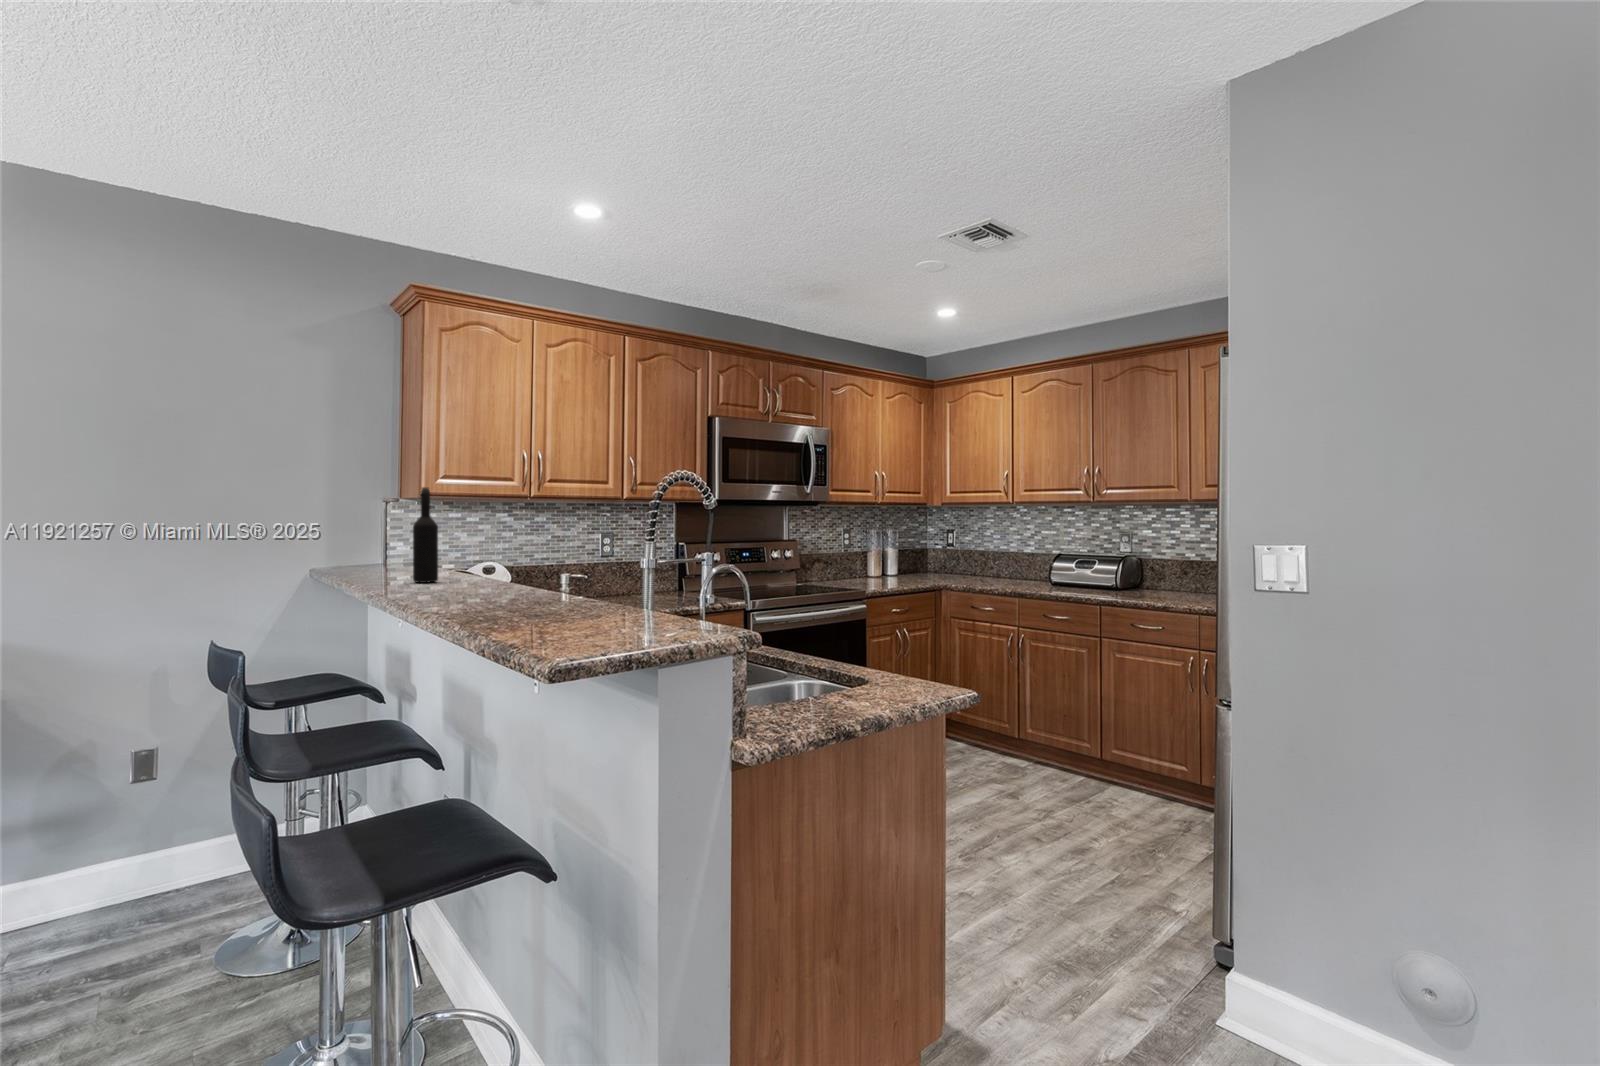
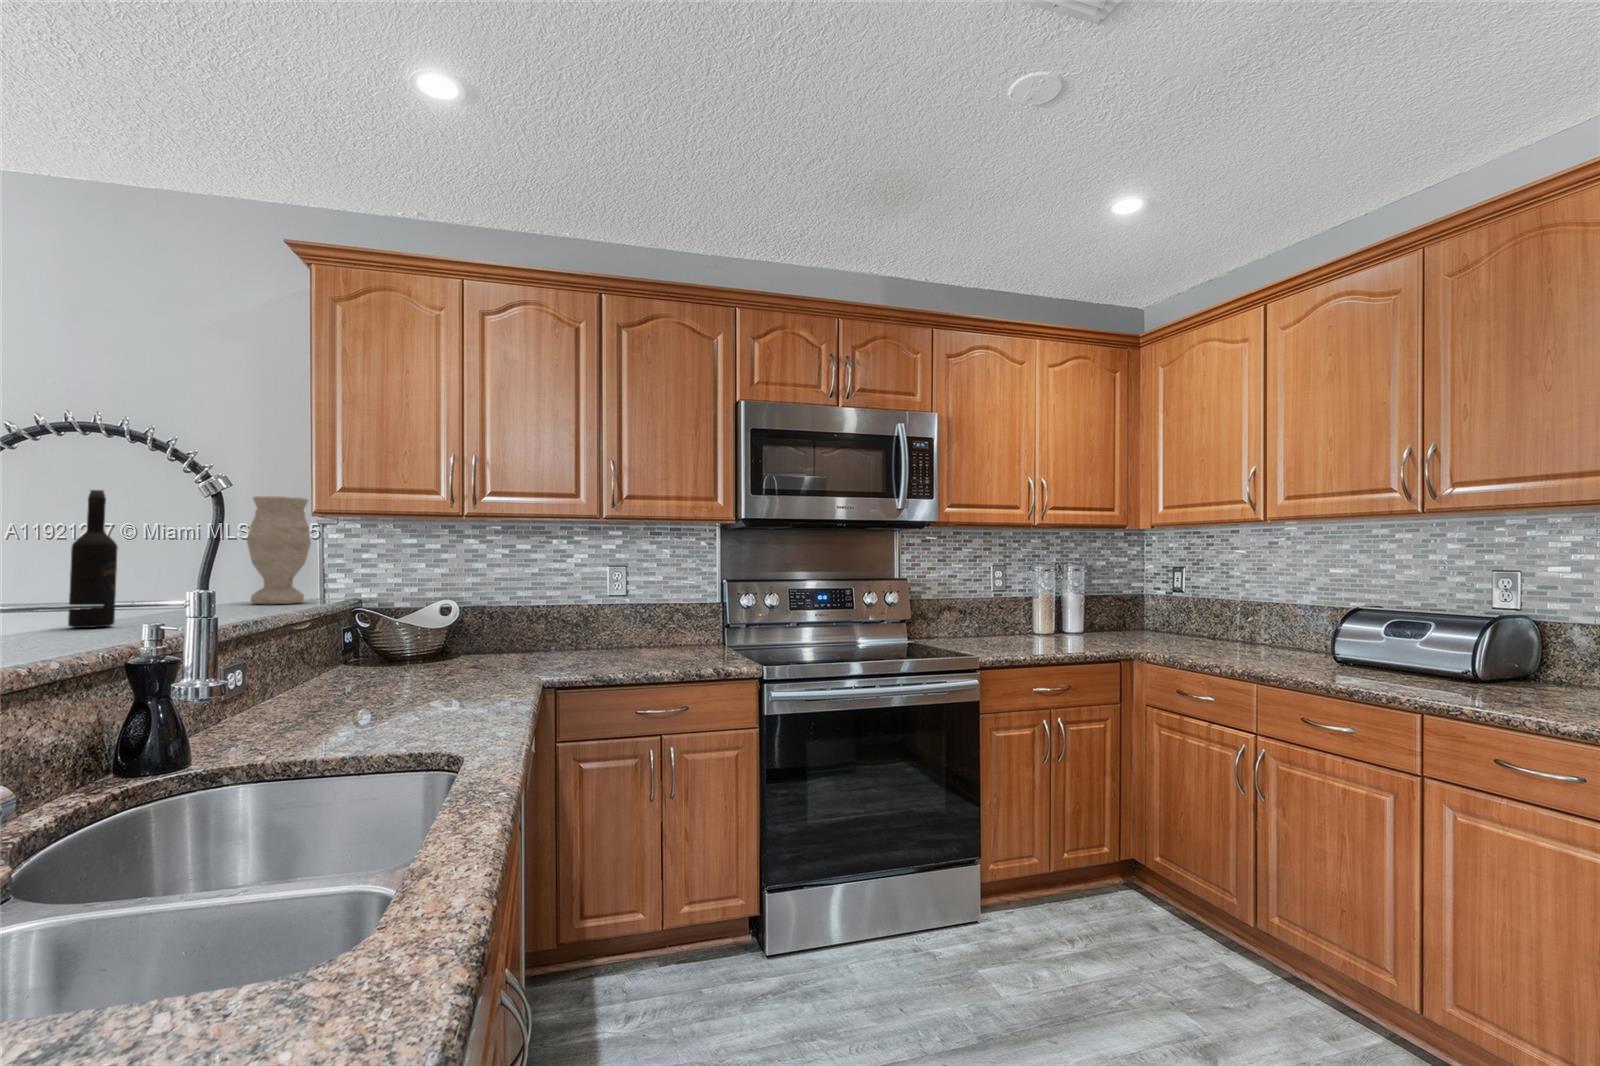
vase: none [355,480,404,568] -> present [247,496,311,604]

